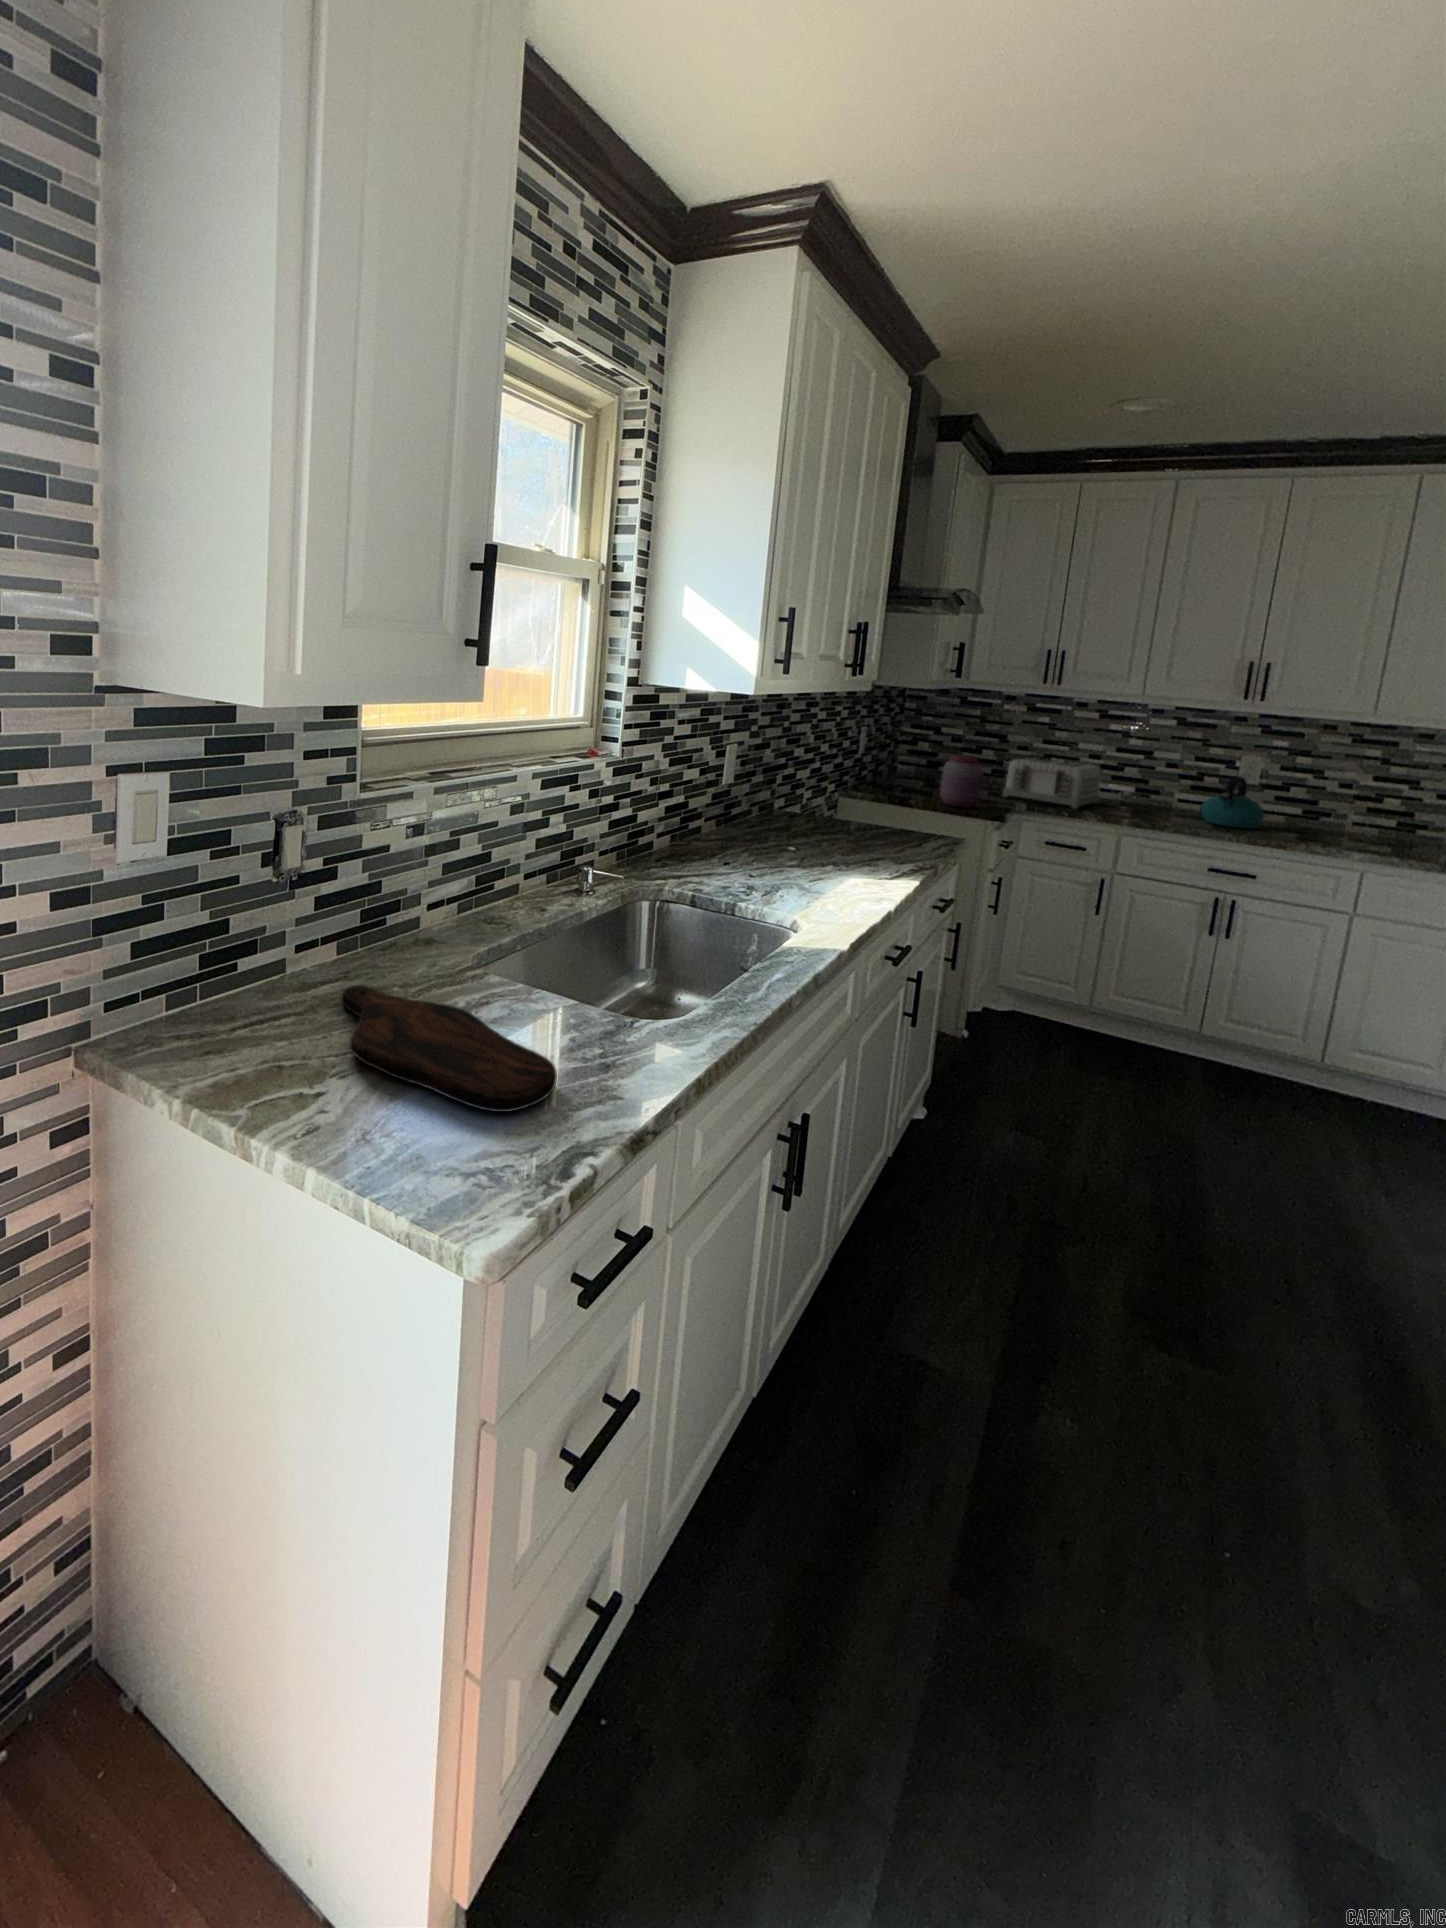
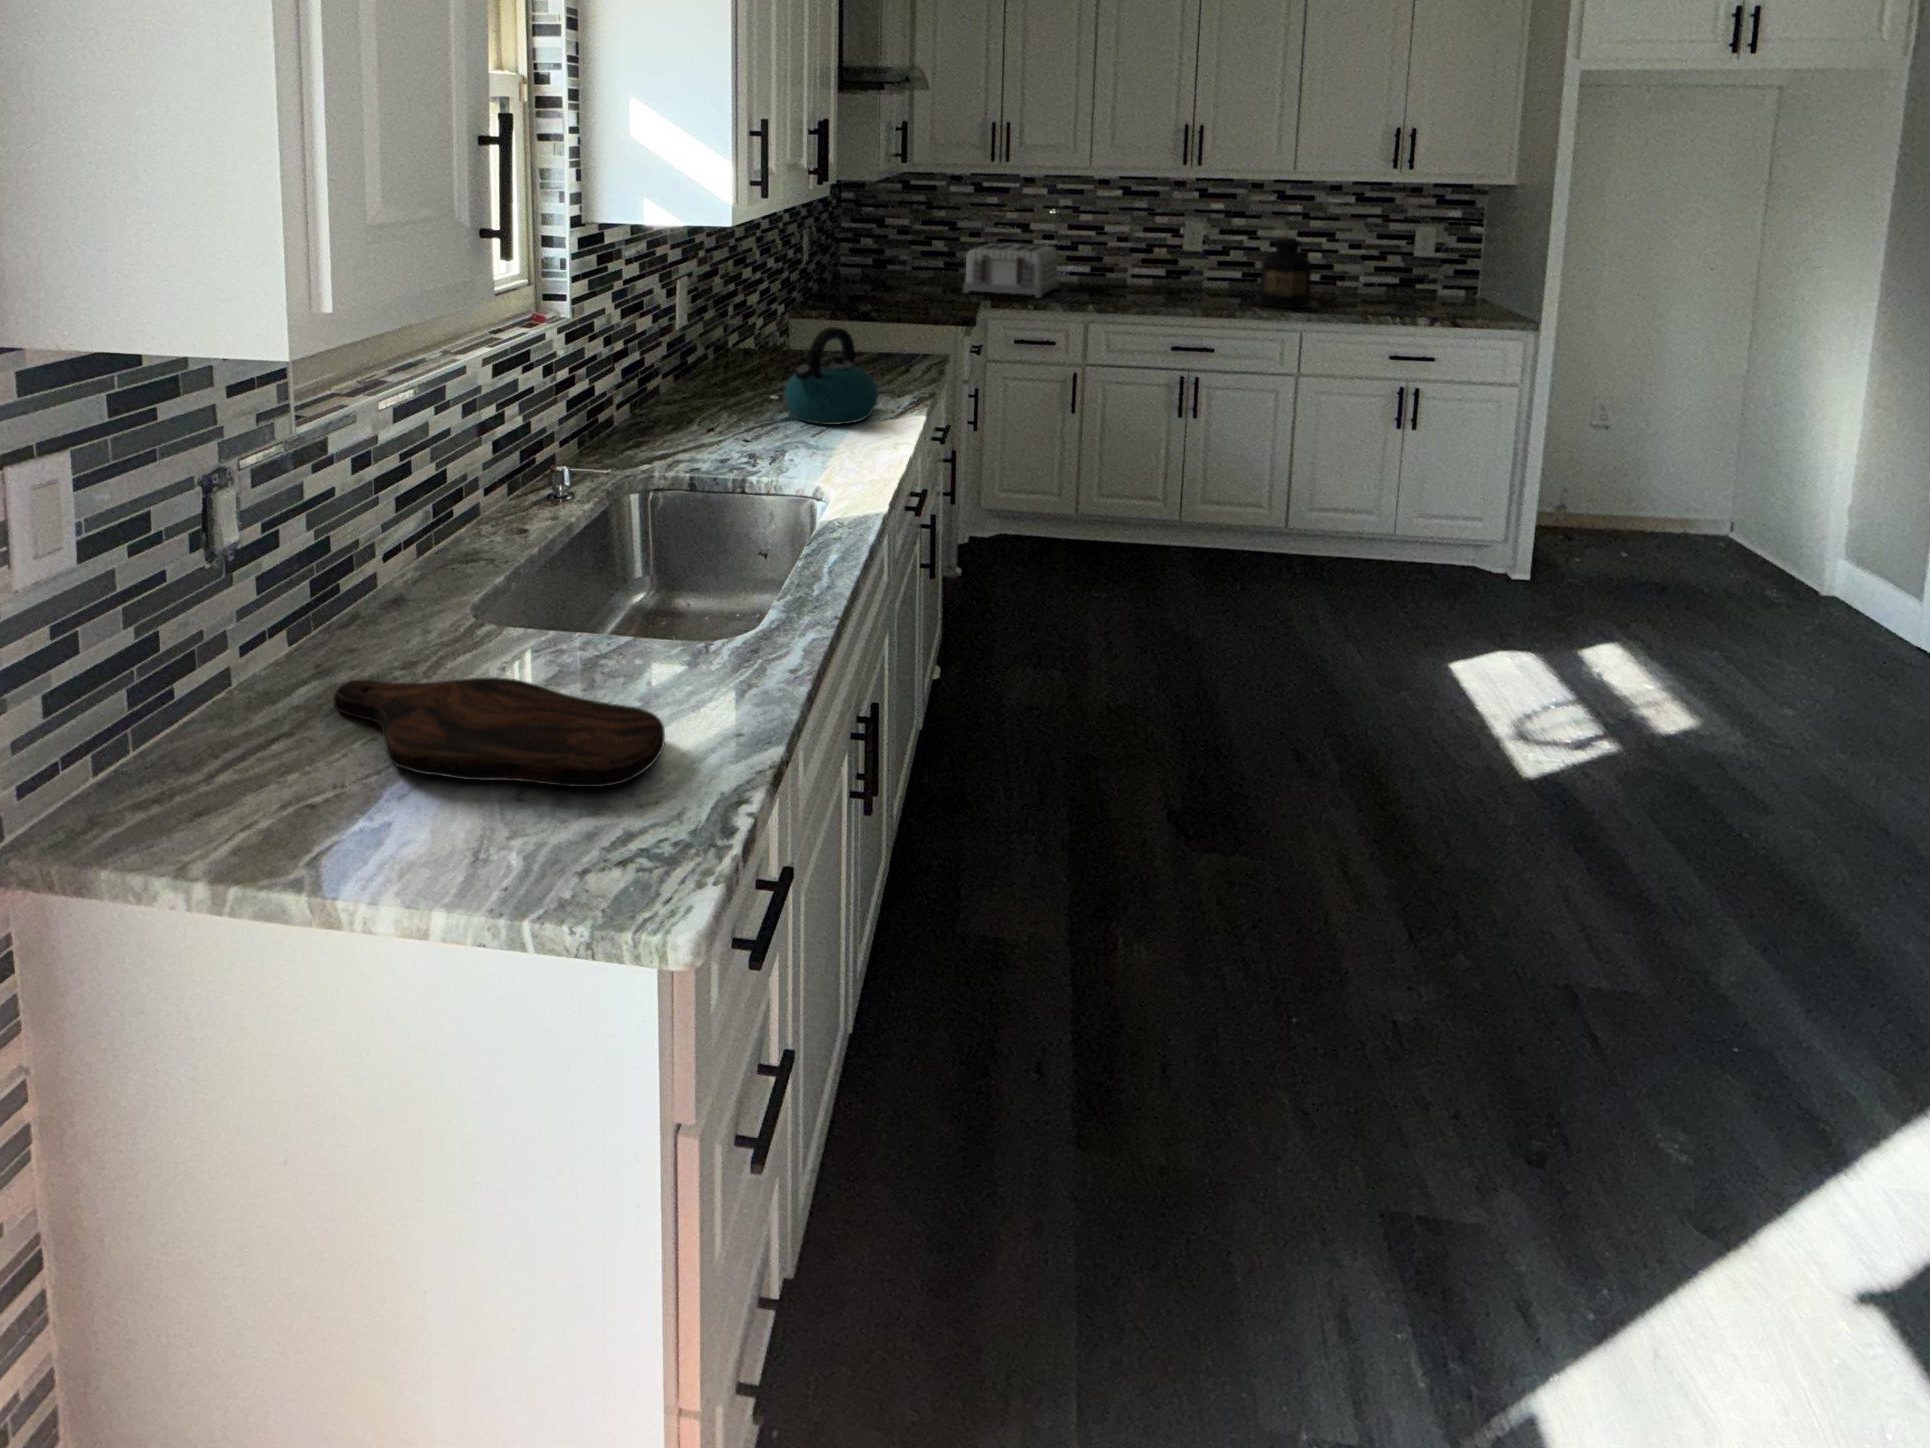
jar: present [940,755,983,808] -> none [903,253,946,313]
kettle: present [1201,776,1264,829] -> present [784,327,878,425]
bottle: none [1316,778,1386,851] -> present [1258,237,1311,308]

